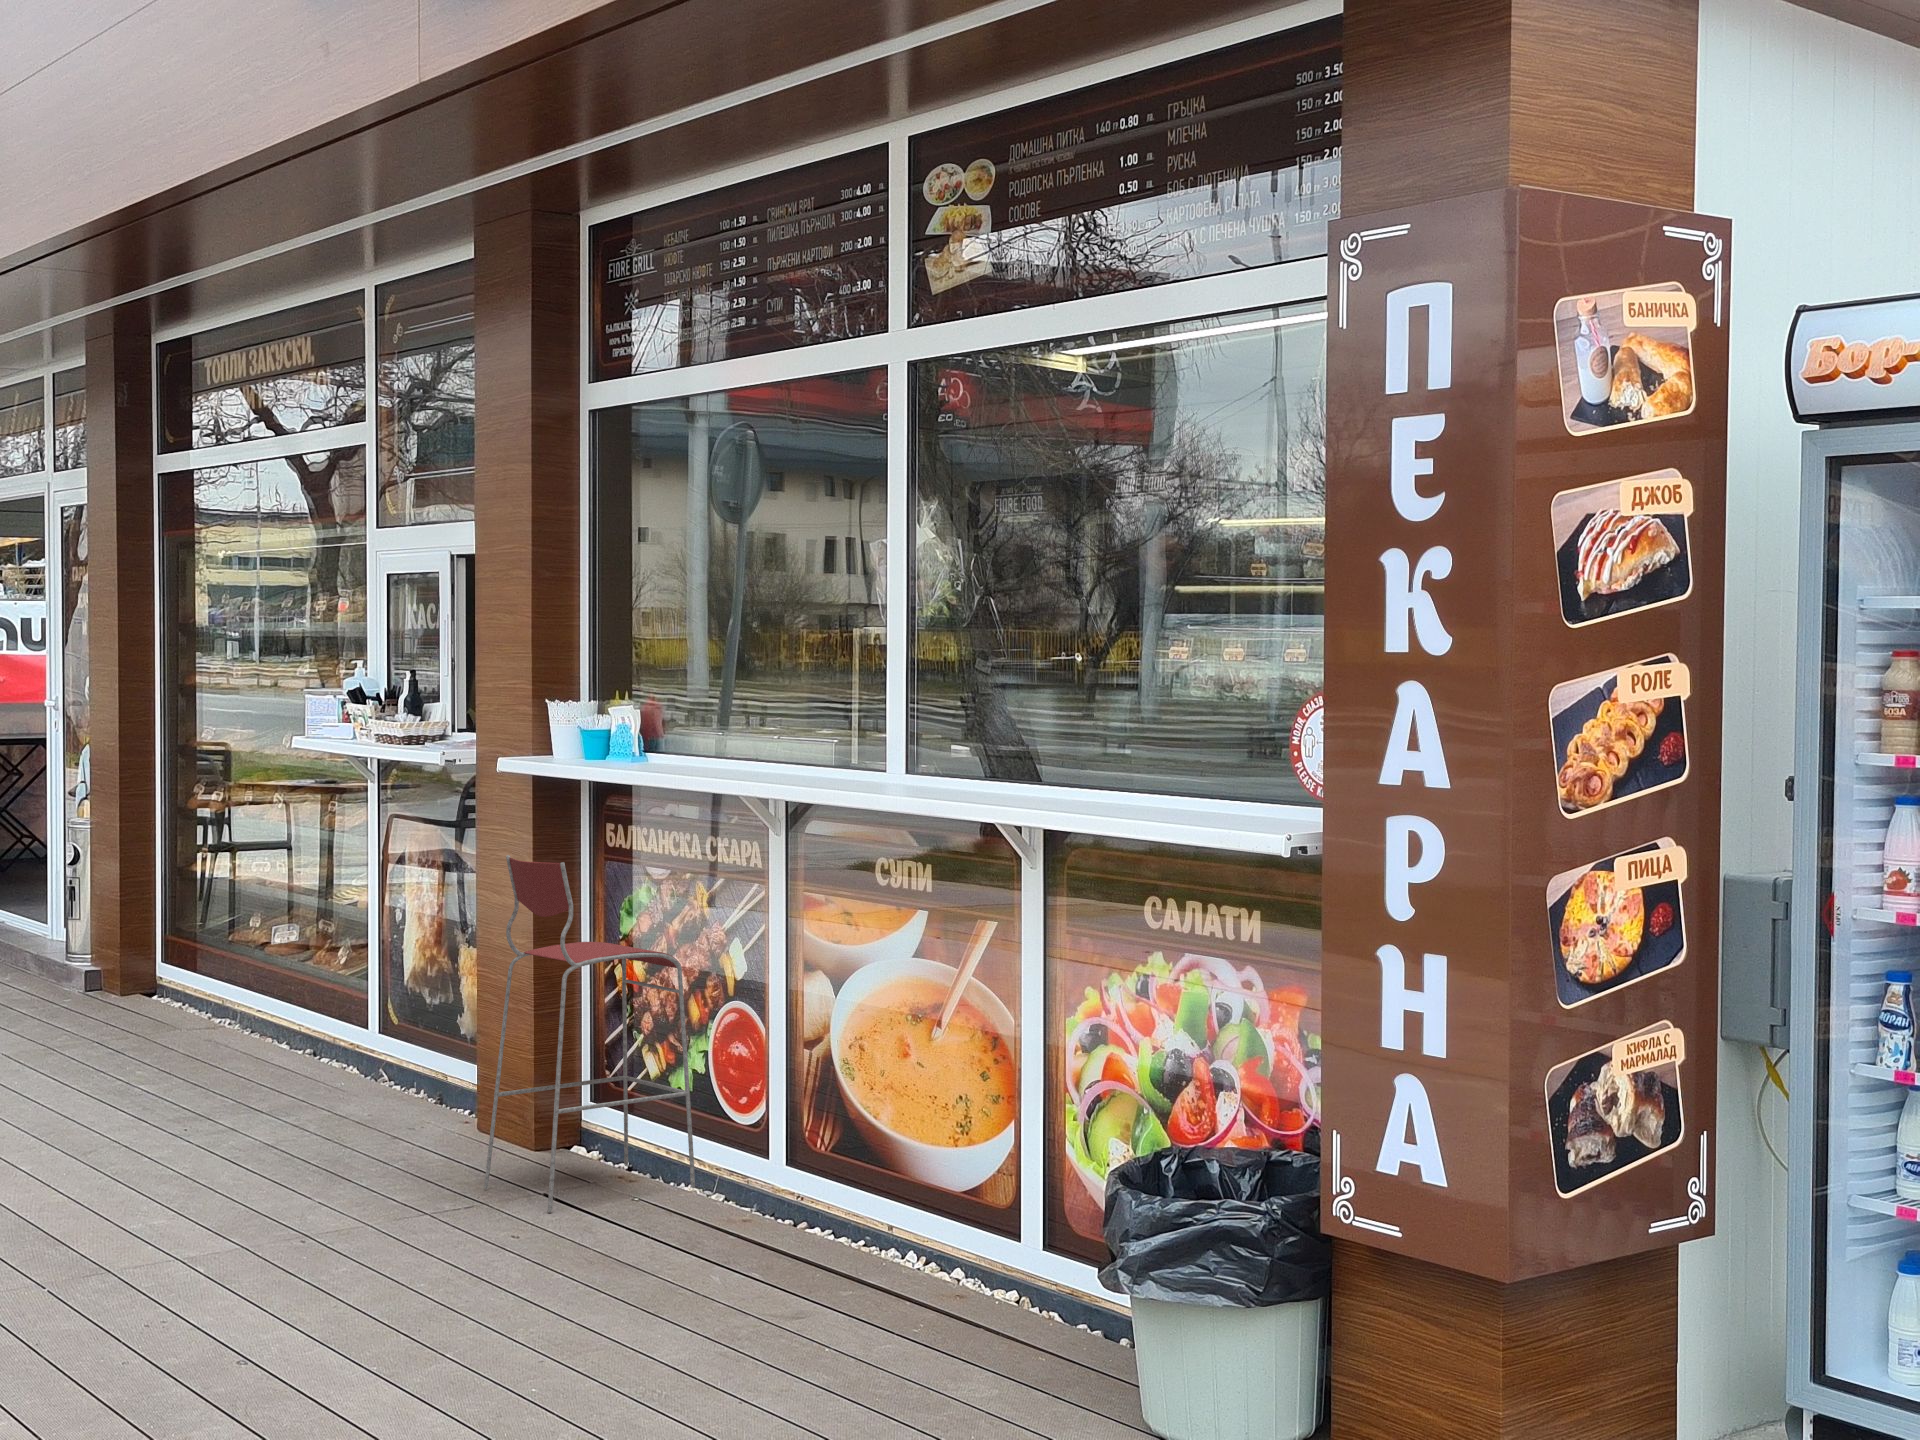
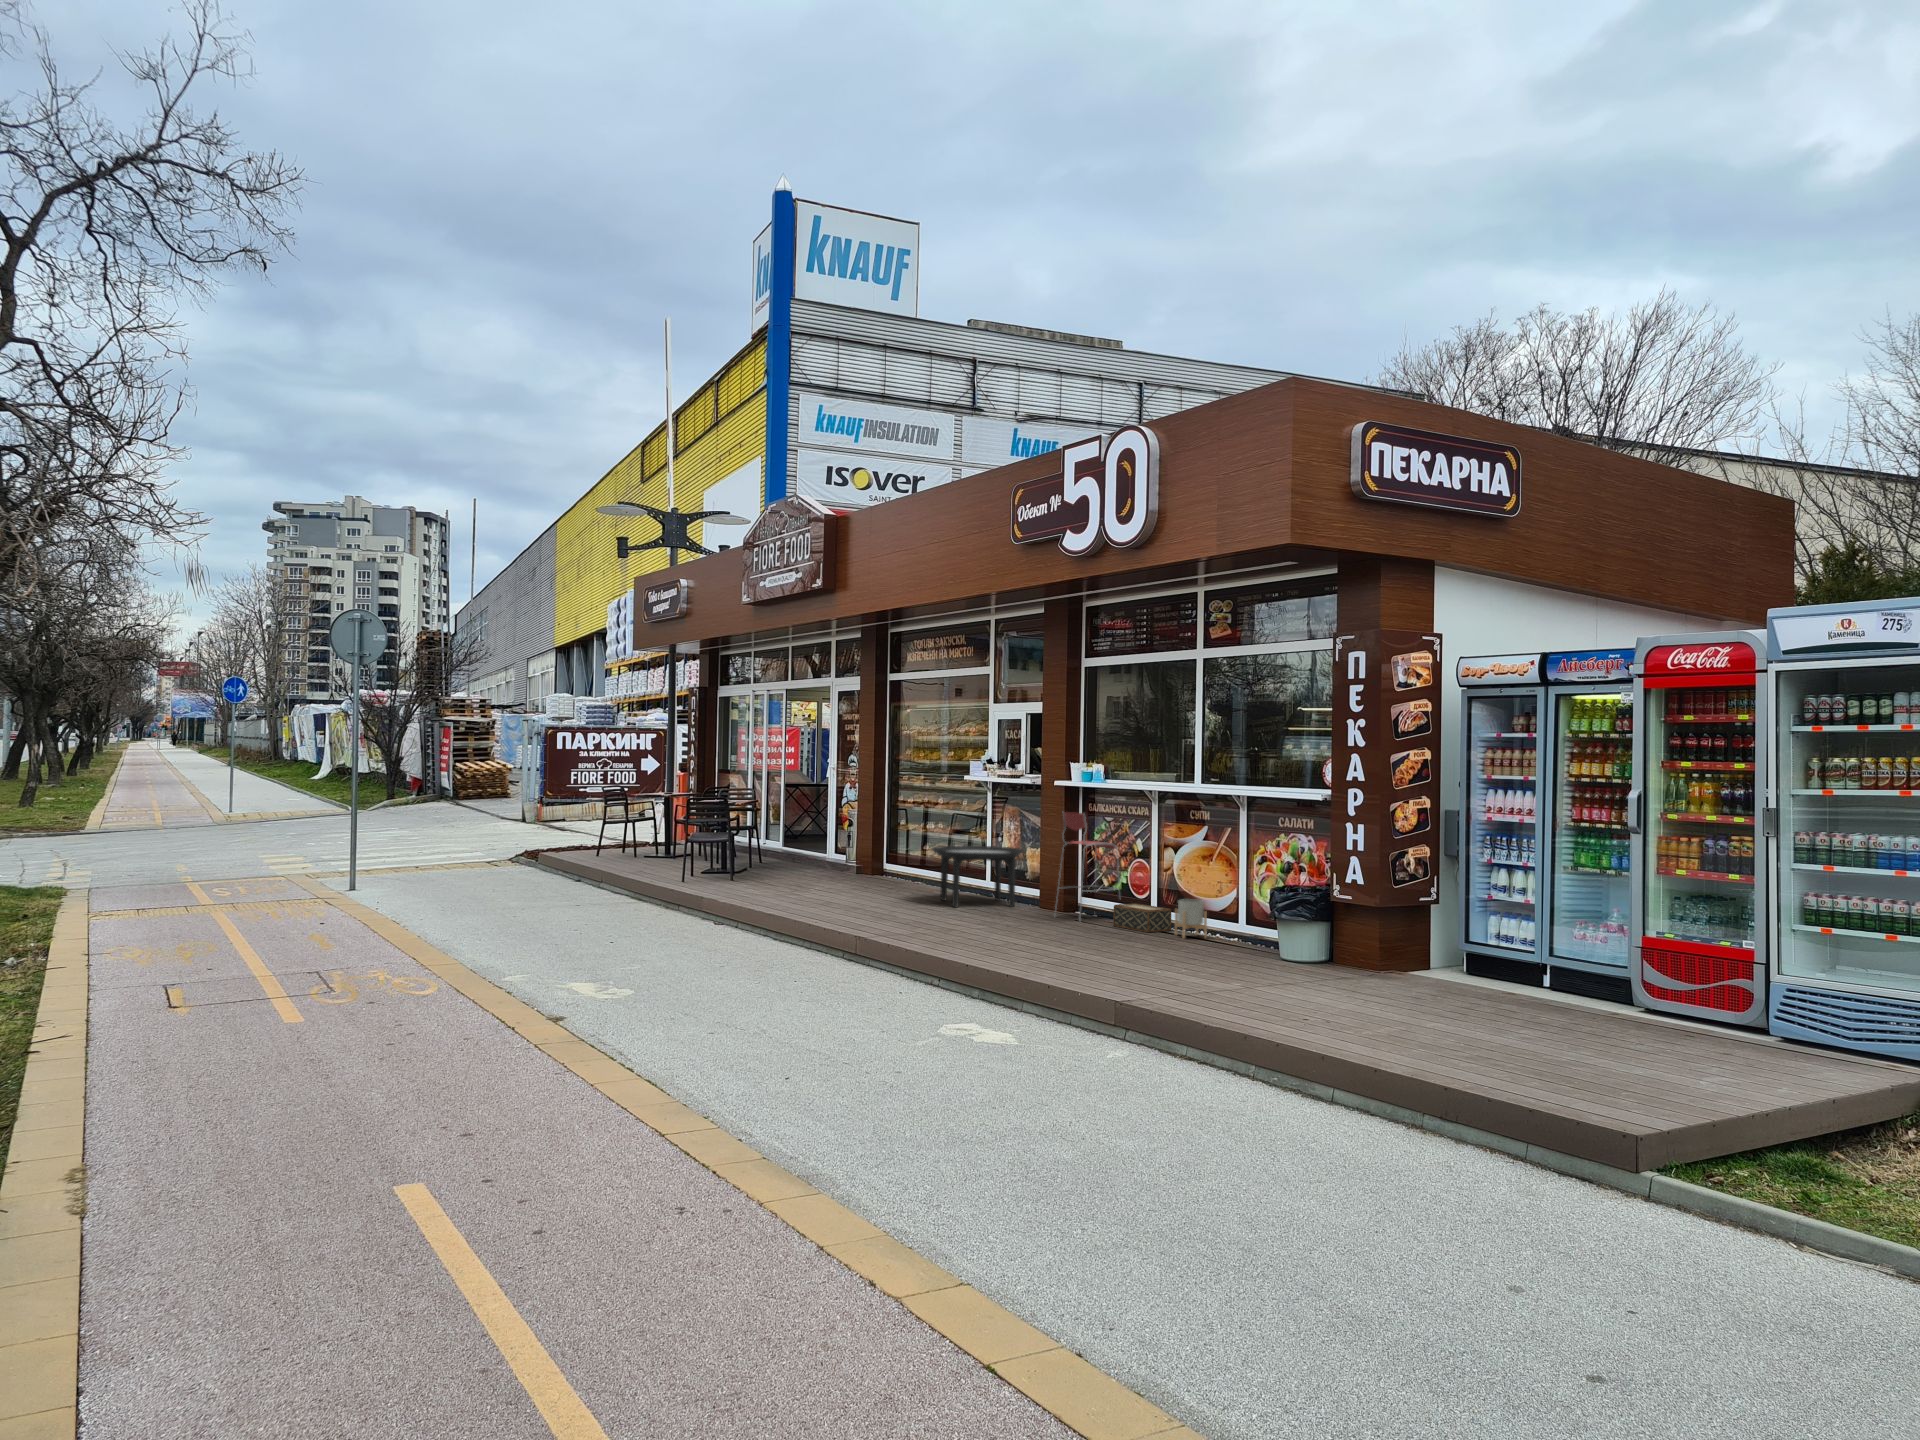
round table: none [156,940,446,1143] -> present [932,846,1024,907]
woven basket: none [650,1146,825,1258] -> present [1113,903,1171,932]
planter: none [824,1153,924,1293] -> present [1175,899,1207,938]

